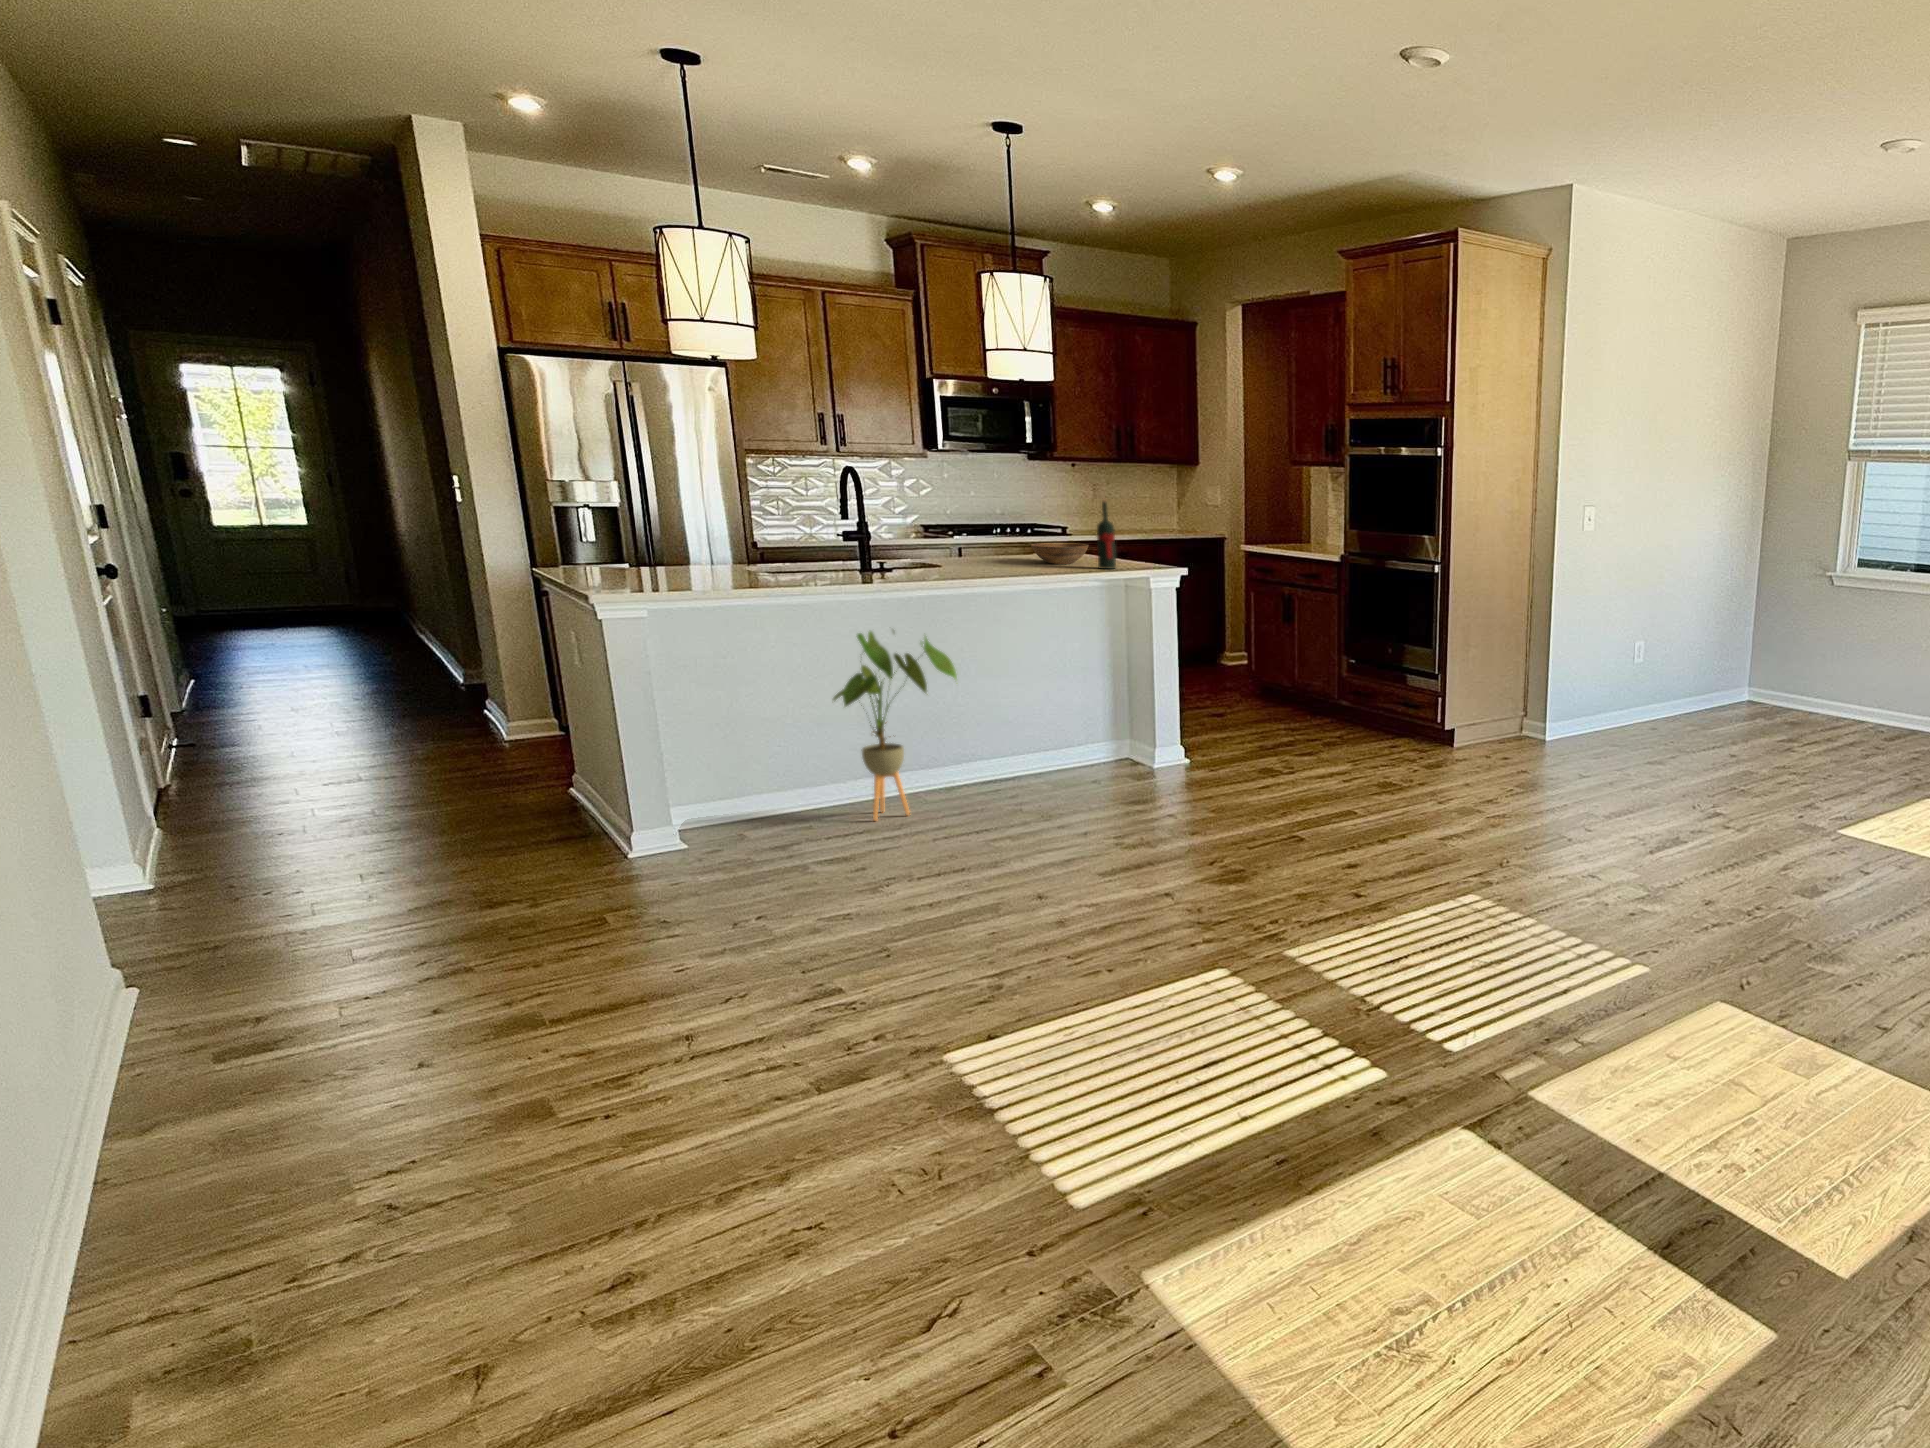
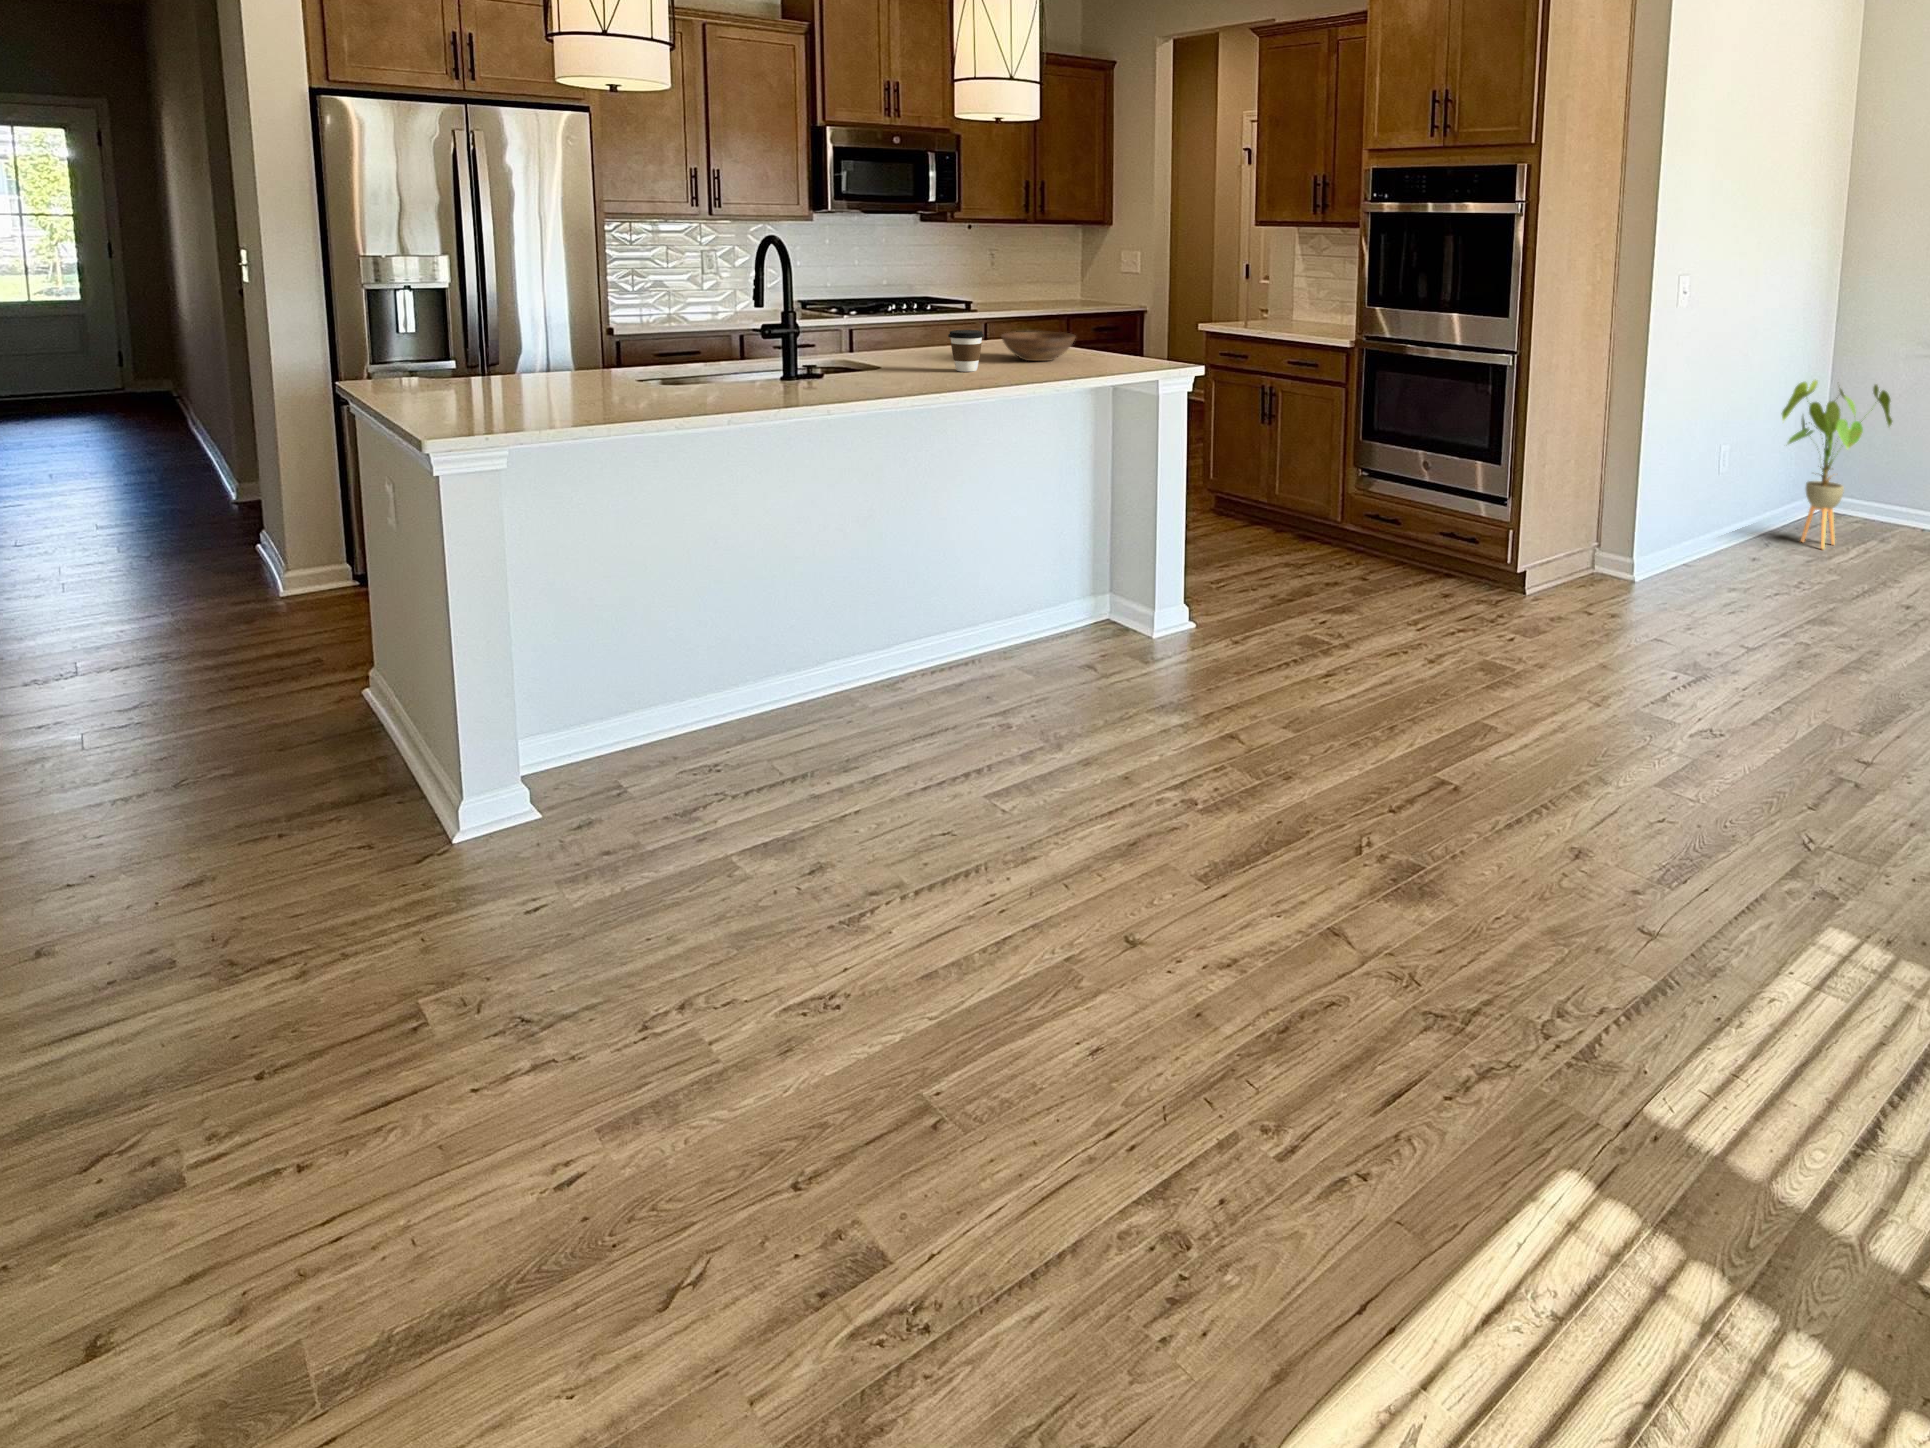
wine bottle: present [1097,499,1116,569] -> none [1097,274,1121,369]
coffee cup: none [981,539,1008,569] -> present [948,330,984,372]
house plant: present [833,631,957,820] -> present [1782,380,1892,549]

